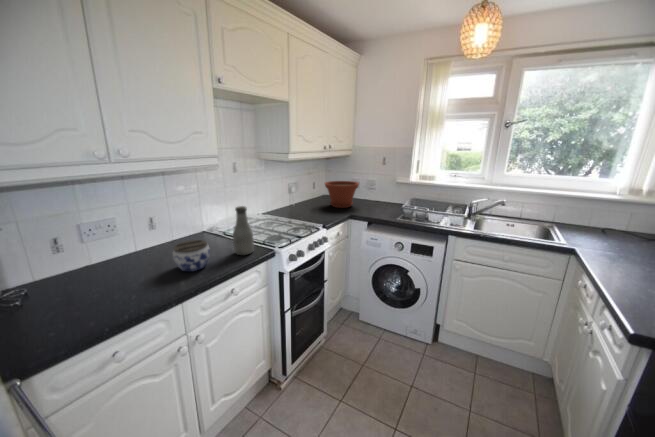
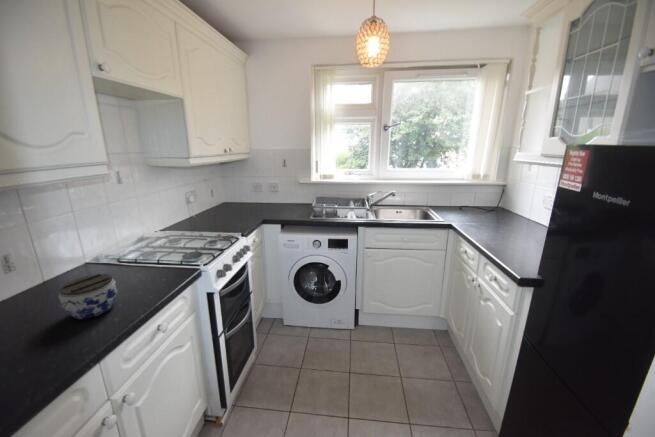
plant pot: present [325,181,359,208] -> none [228,186,266,214]
bottle: present [233,206,254,255] -> none [143,224,173,283]

